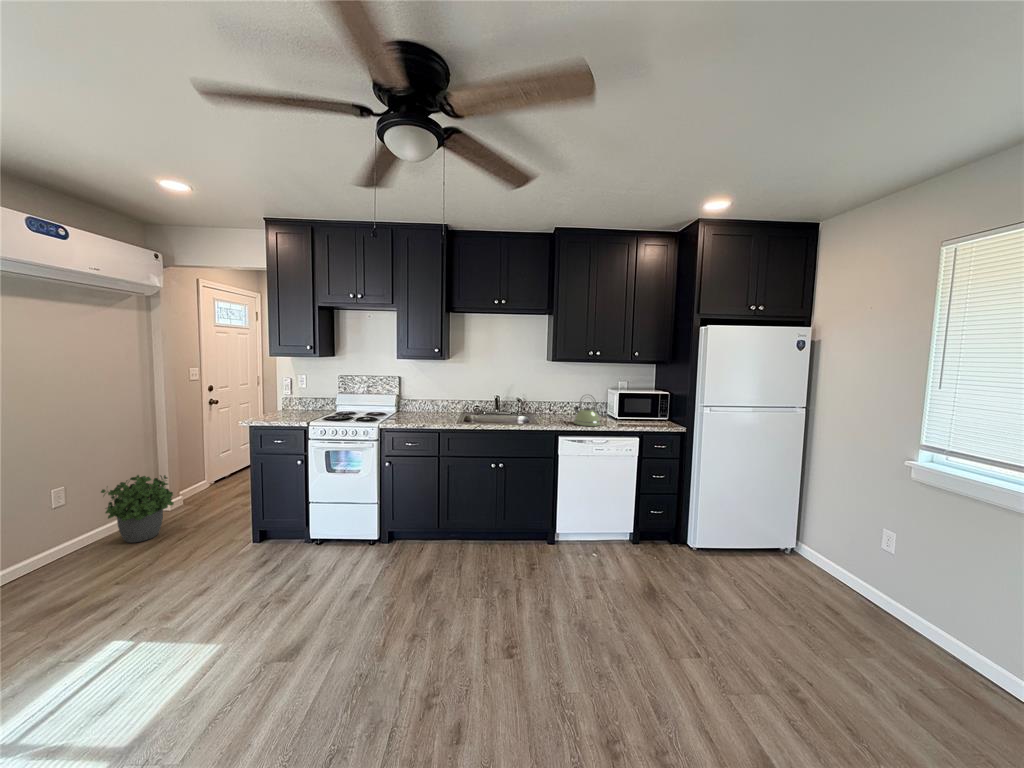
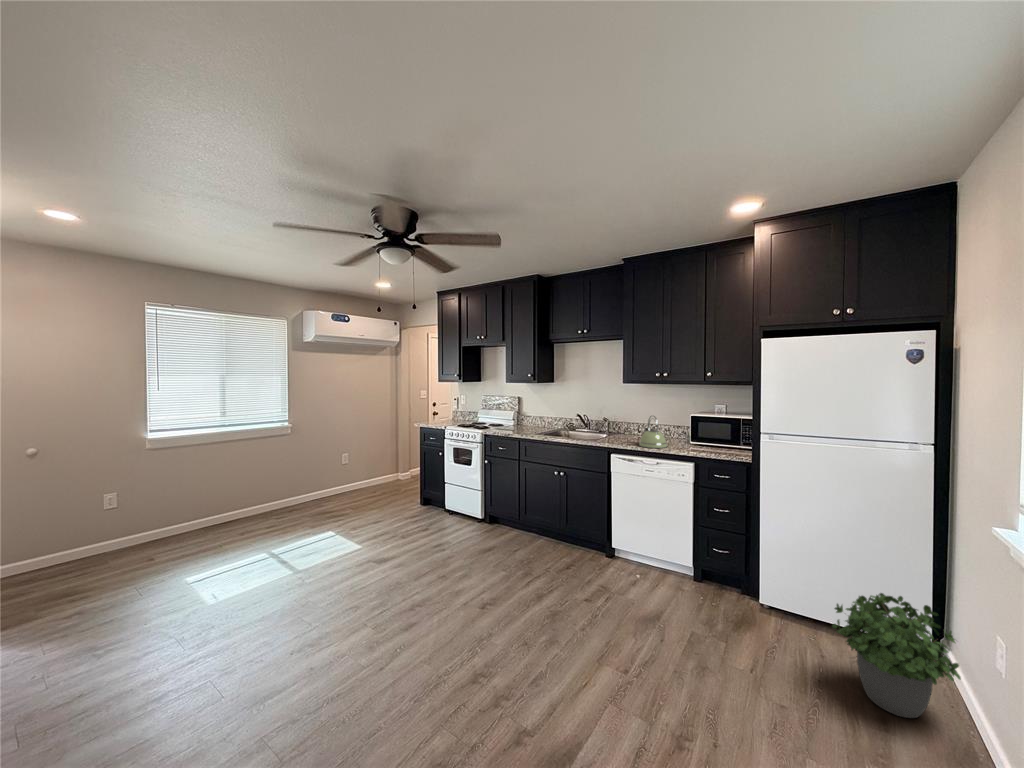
potted plant: present [101,475,174,543] -> present [832,593,961,718]

